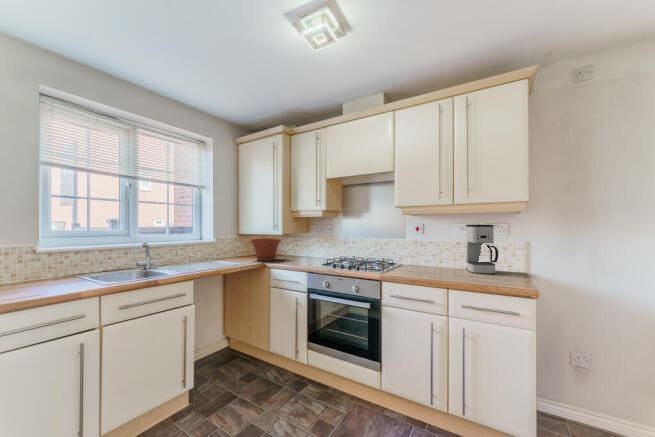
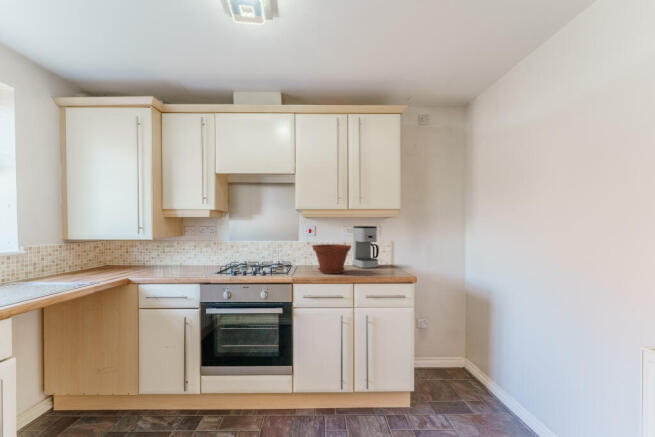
plant pot: present [251,238,281,261] -> present [312,244,351,274]

